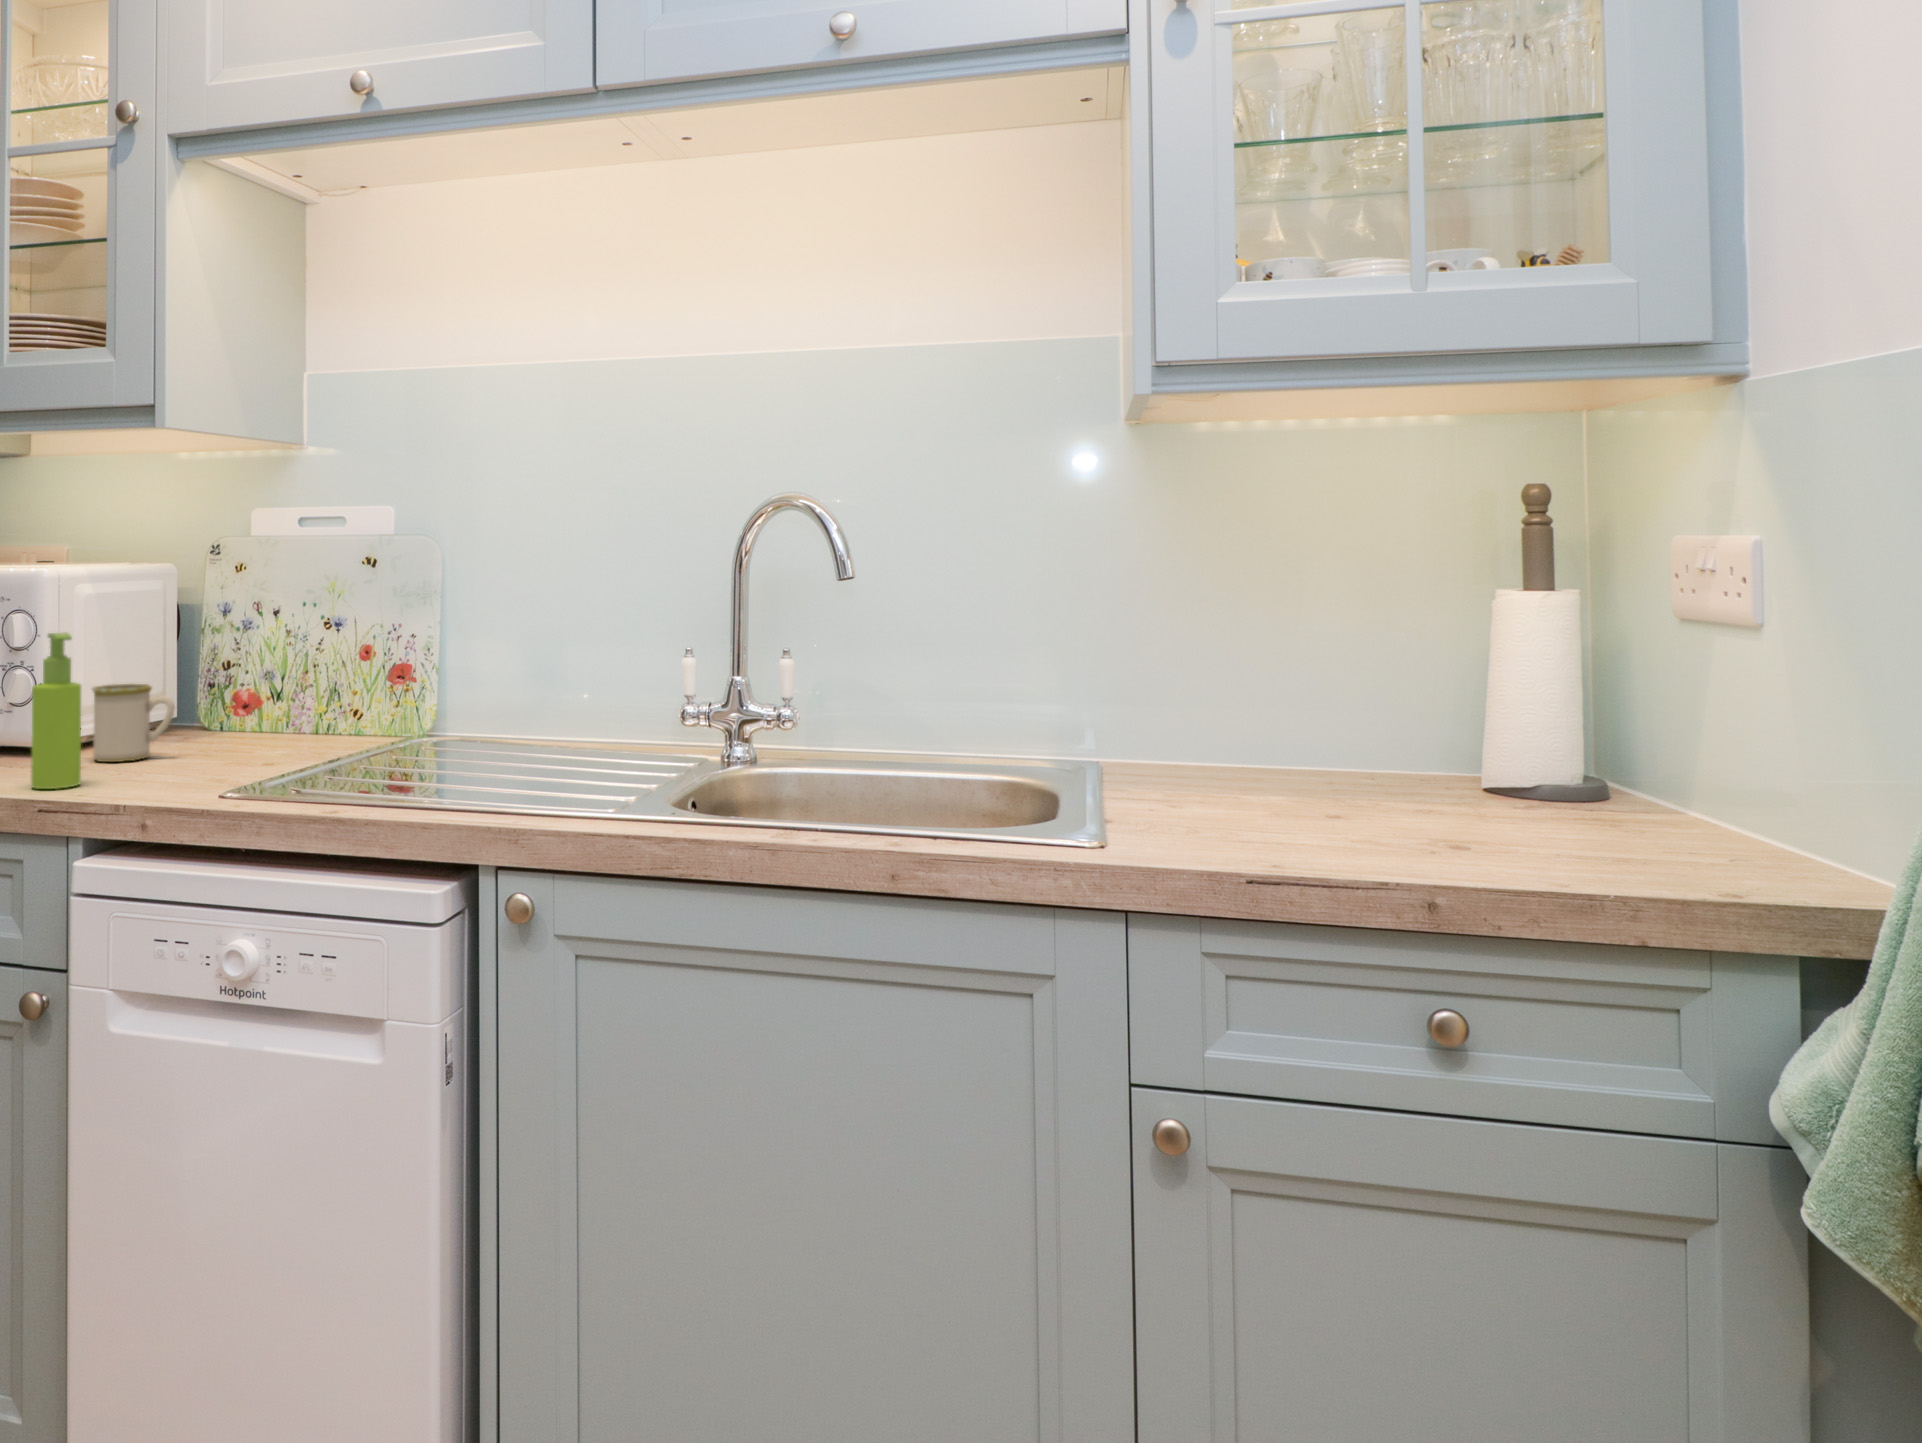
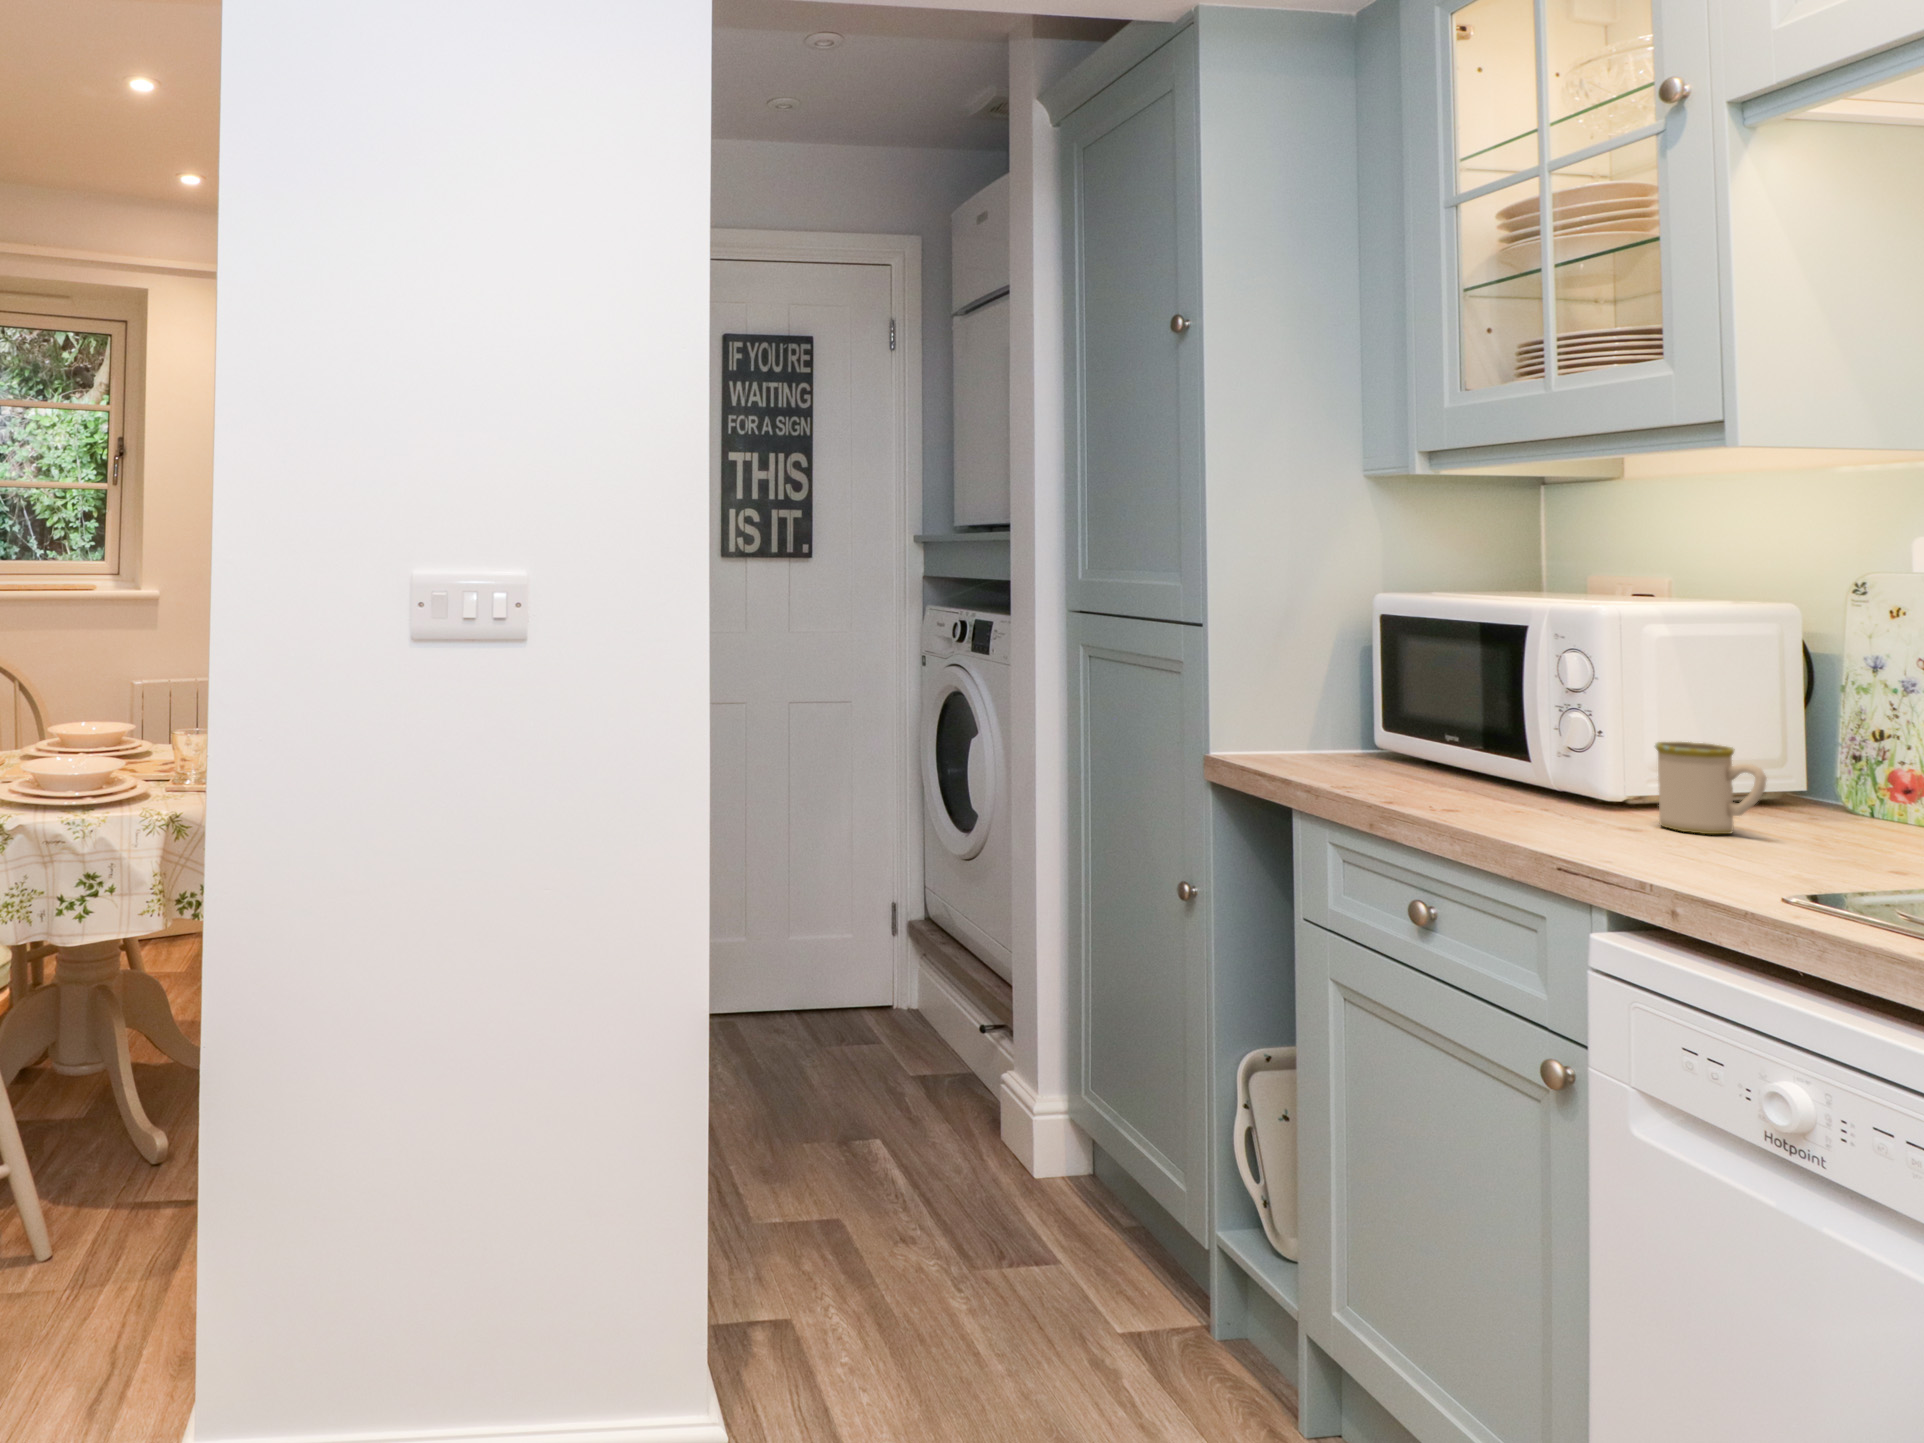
soap dispenser: present [31,633,81,789] -> none [1555,679,1616,849]

